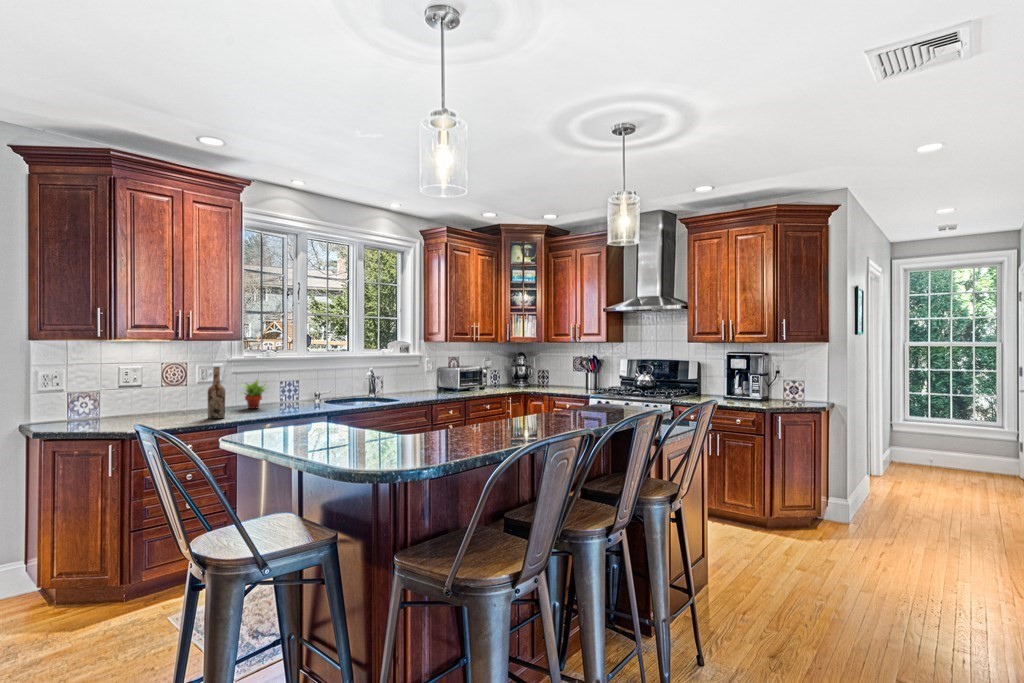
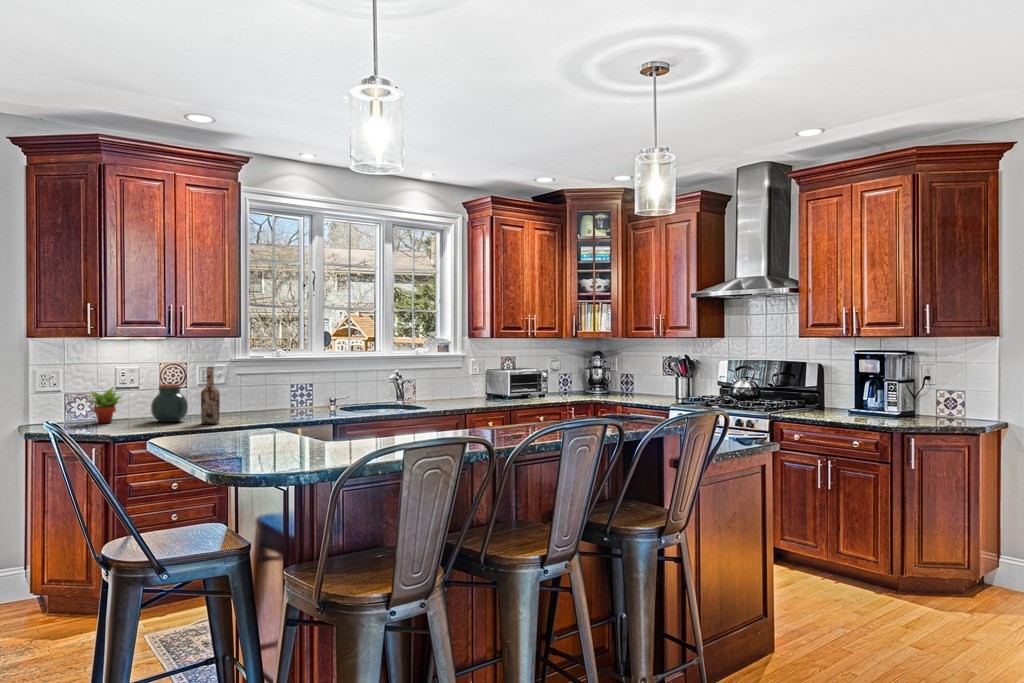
succulent plant: present [242,380,265,409] -> present [90,387,122,423]
jar: none [158,383,193,417] -> present [151,384,188,422]

